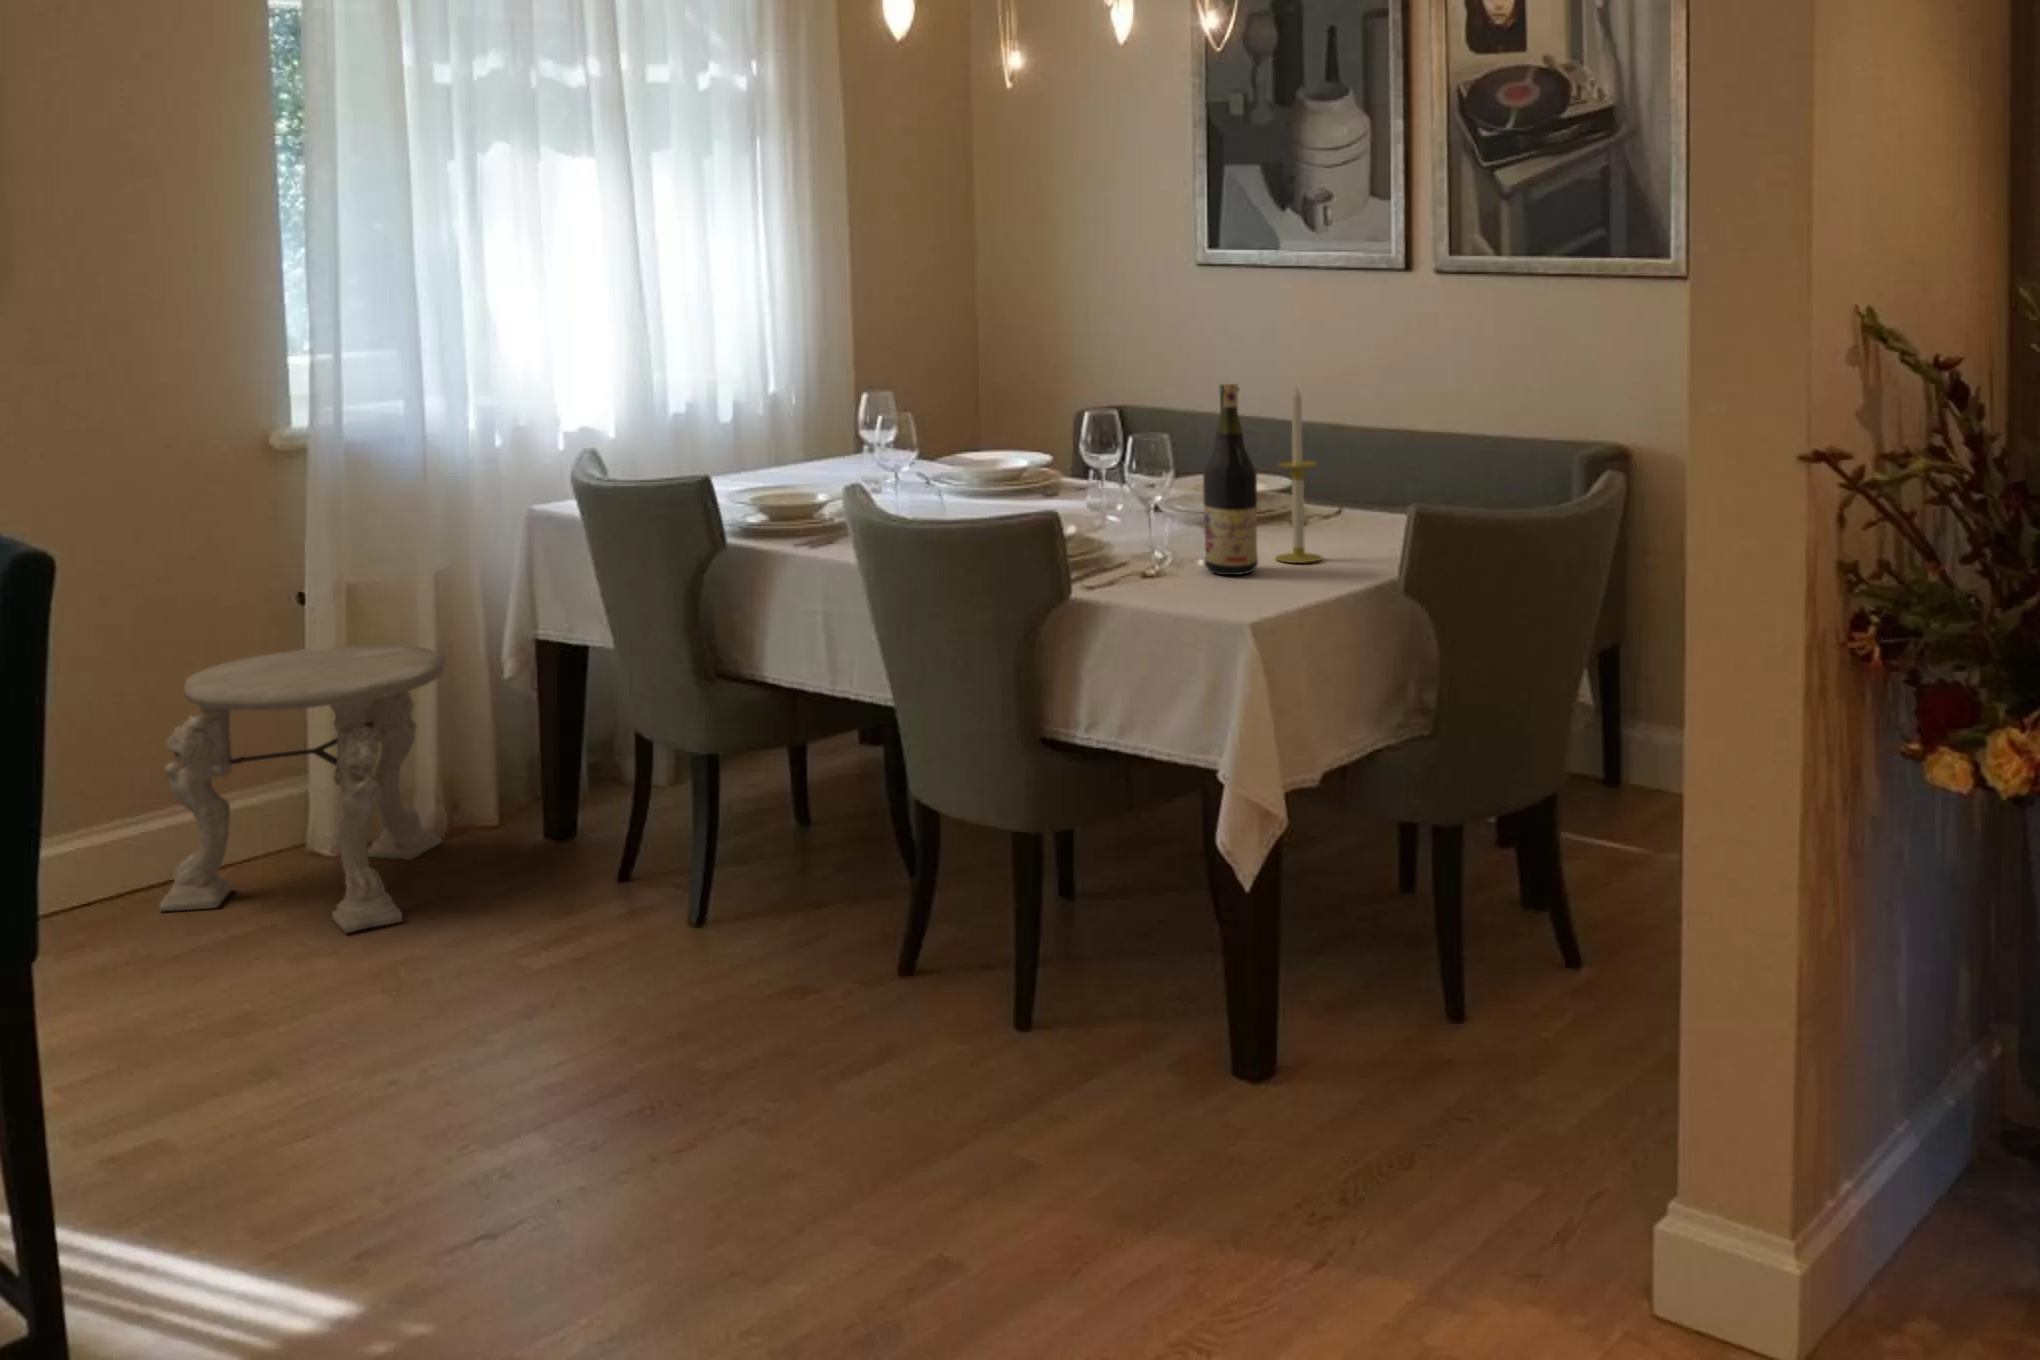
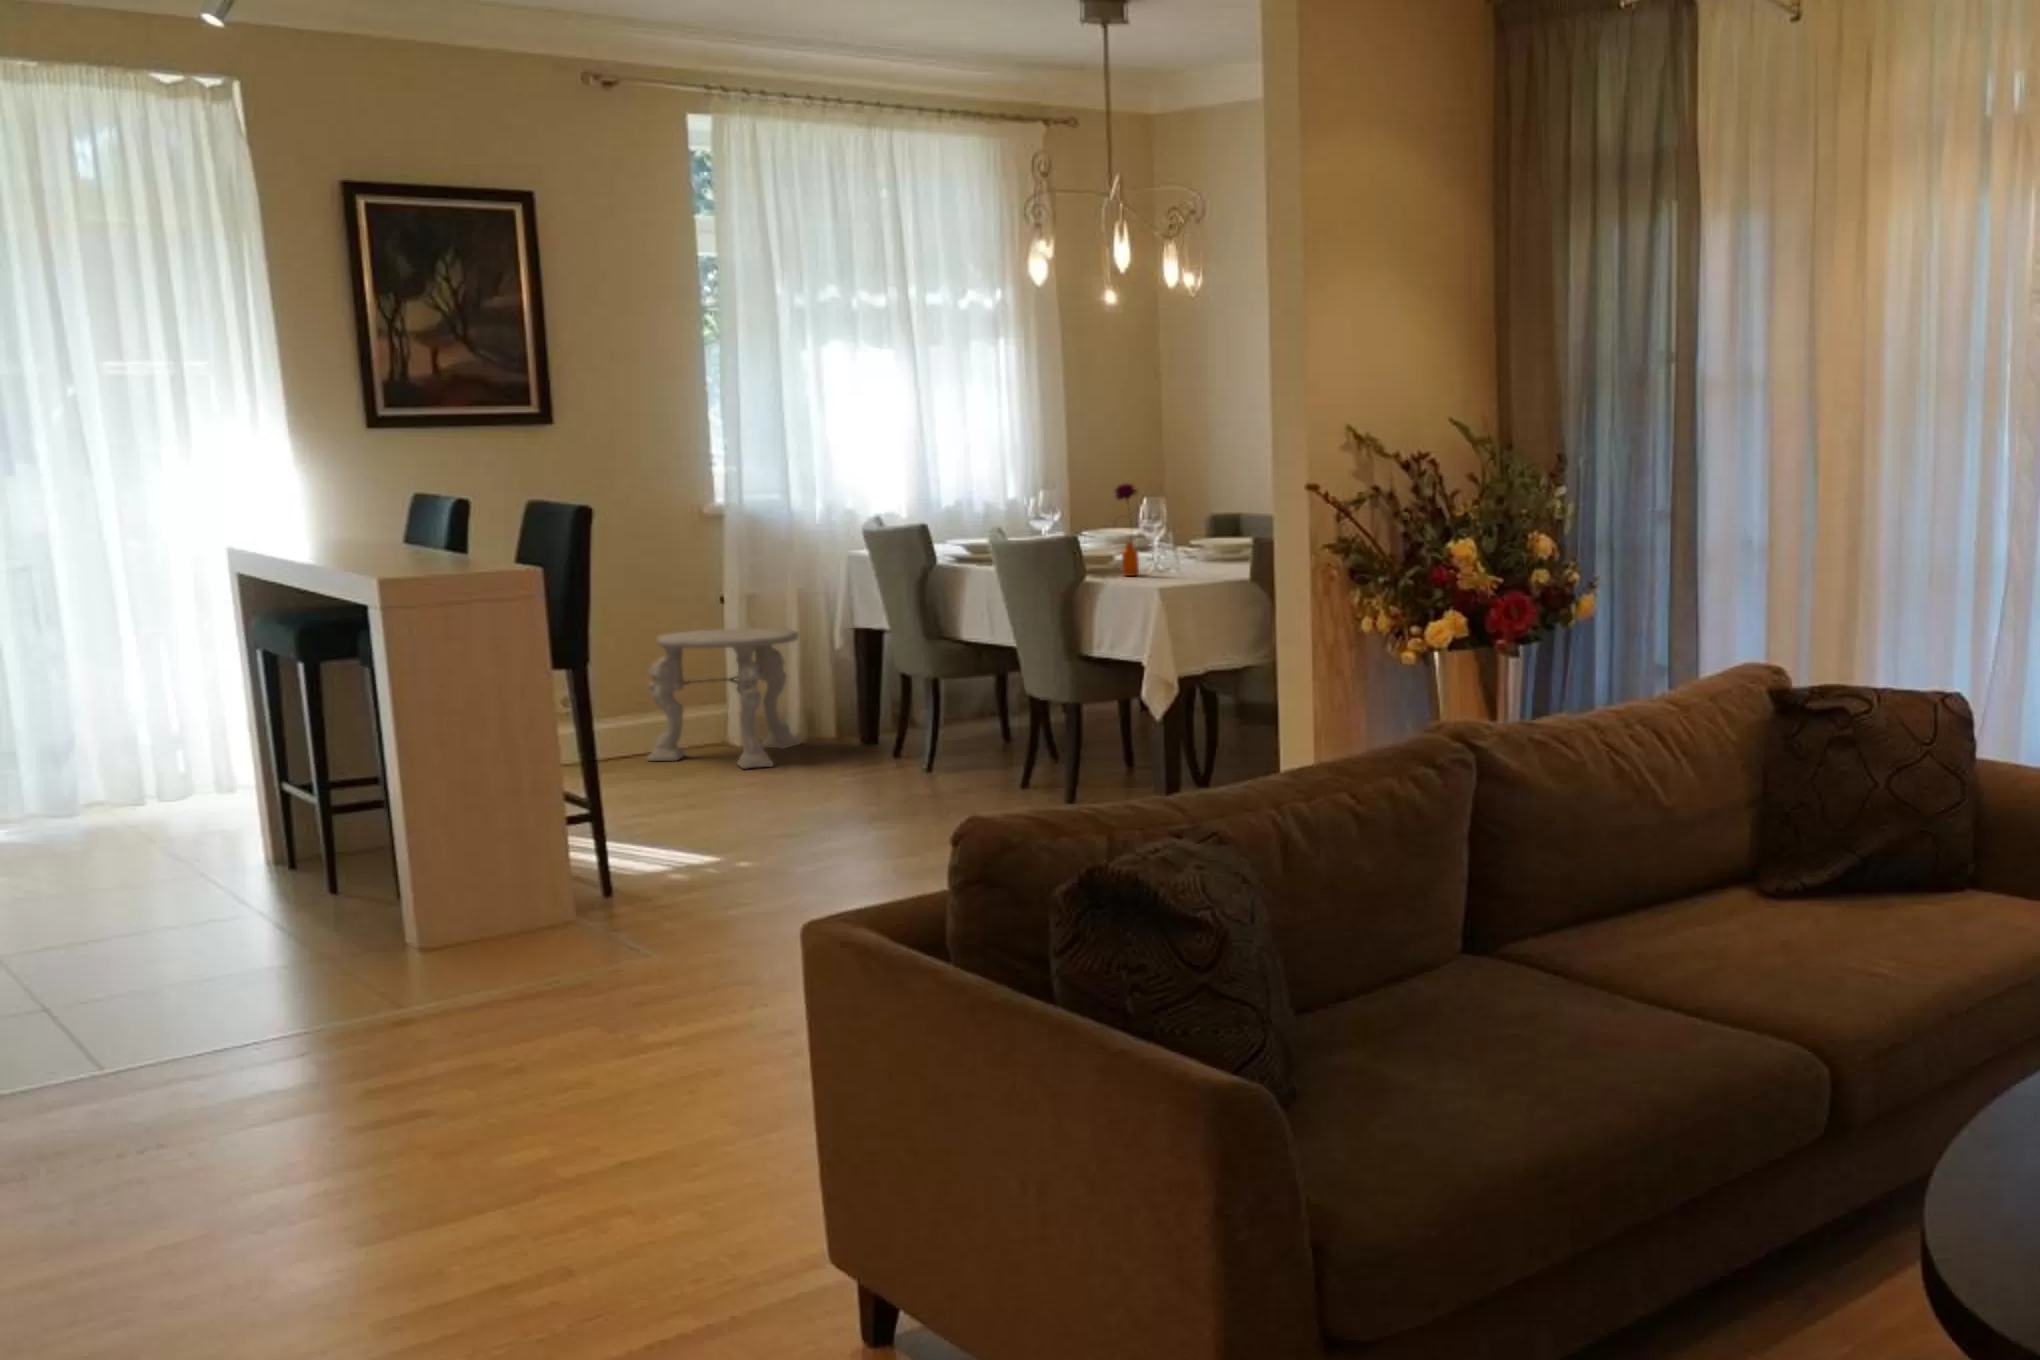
wine bottle: present [1203,384,1258,575] -> none [1160,475,1190,573]
candle: present [1276,386,1322,563] -> none [1207,477,1231,571]
flower: none [1127,403,1184,587] -> present [1115,484,1139,576]

